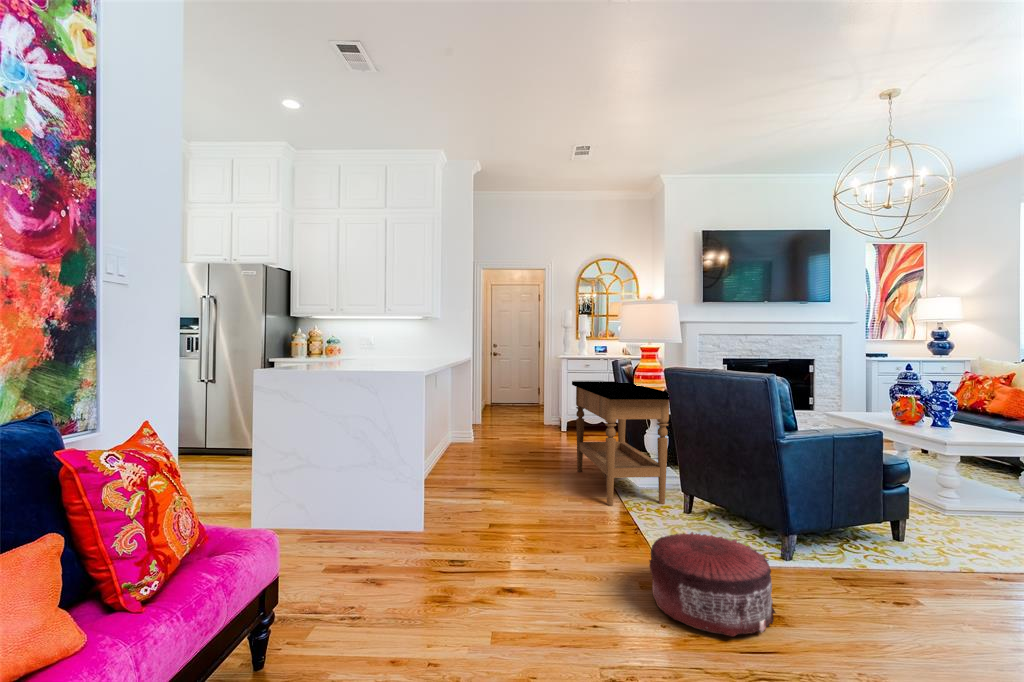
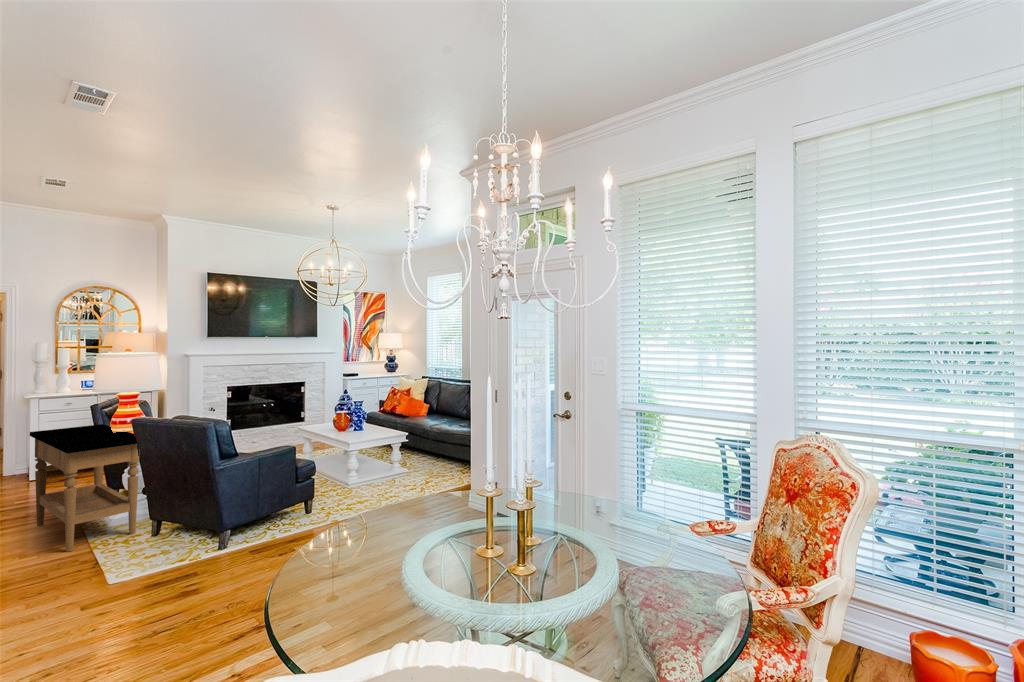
pouf: present [649,532,775,637] -> none [82,547,189,622]

